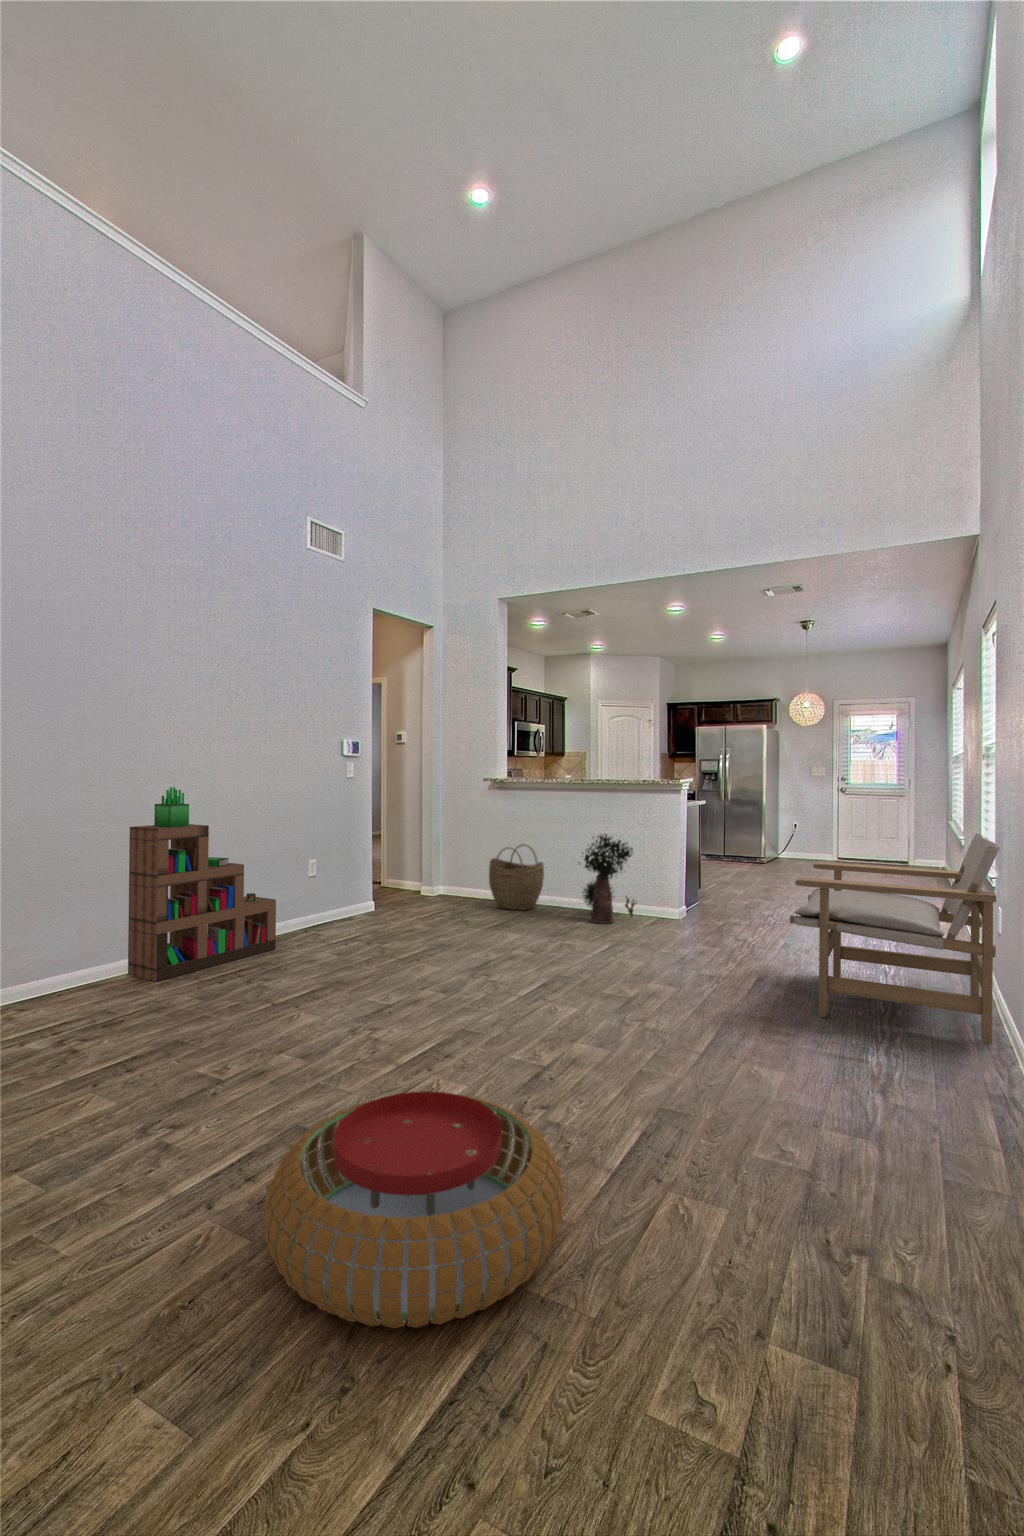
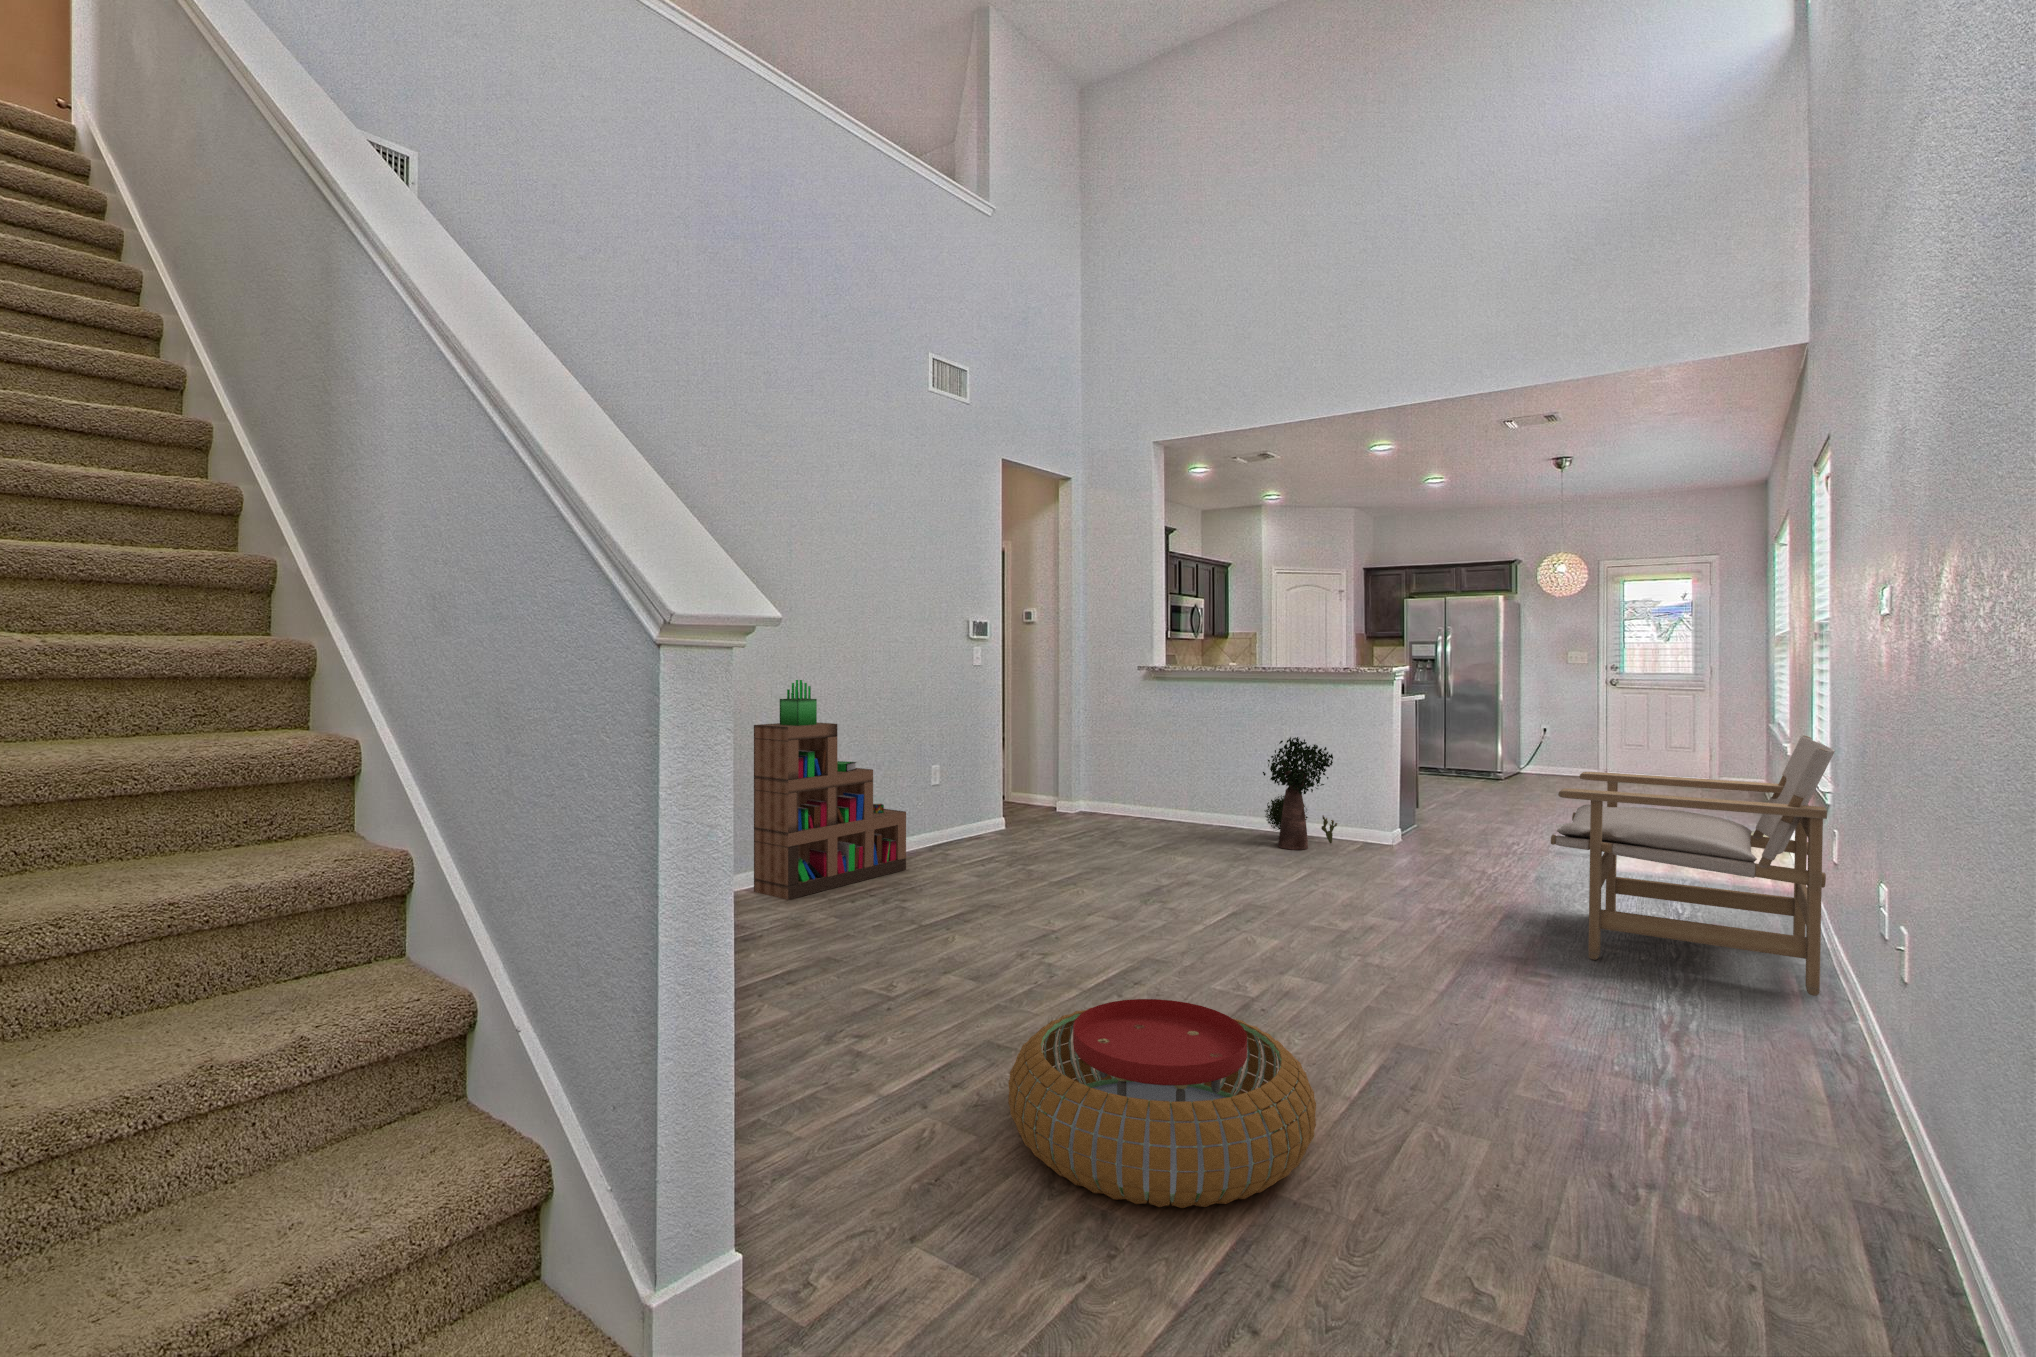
woven basket: present [489,844,544,910] -> none [1145,751,1215,833]

